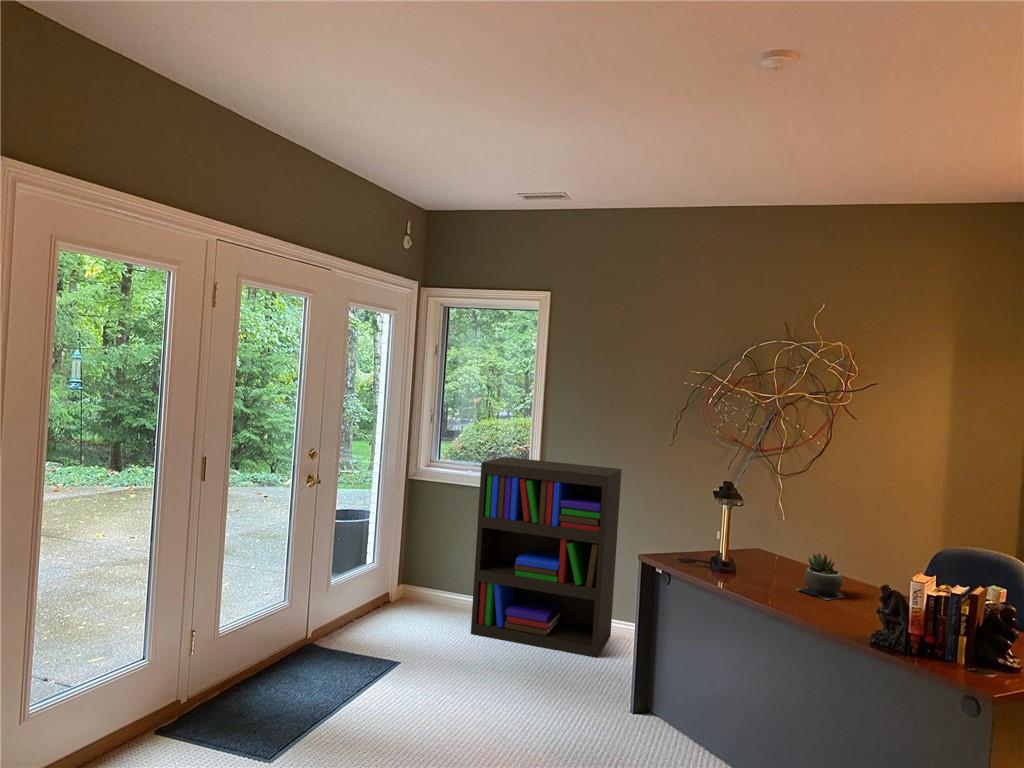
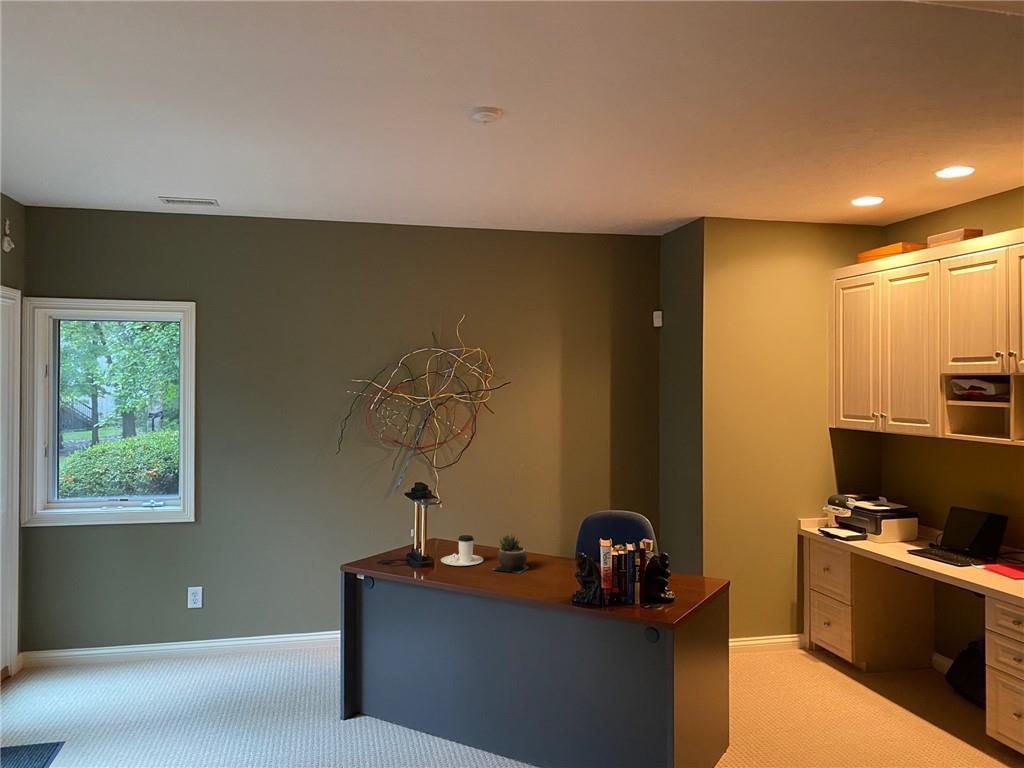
bookshelf: present [471,457,621,658] -> none [132,482,289,689]
coffee cup: none [743,546,795,581] -> present [441,535,483,566]

